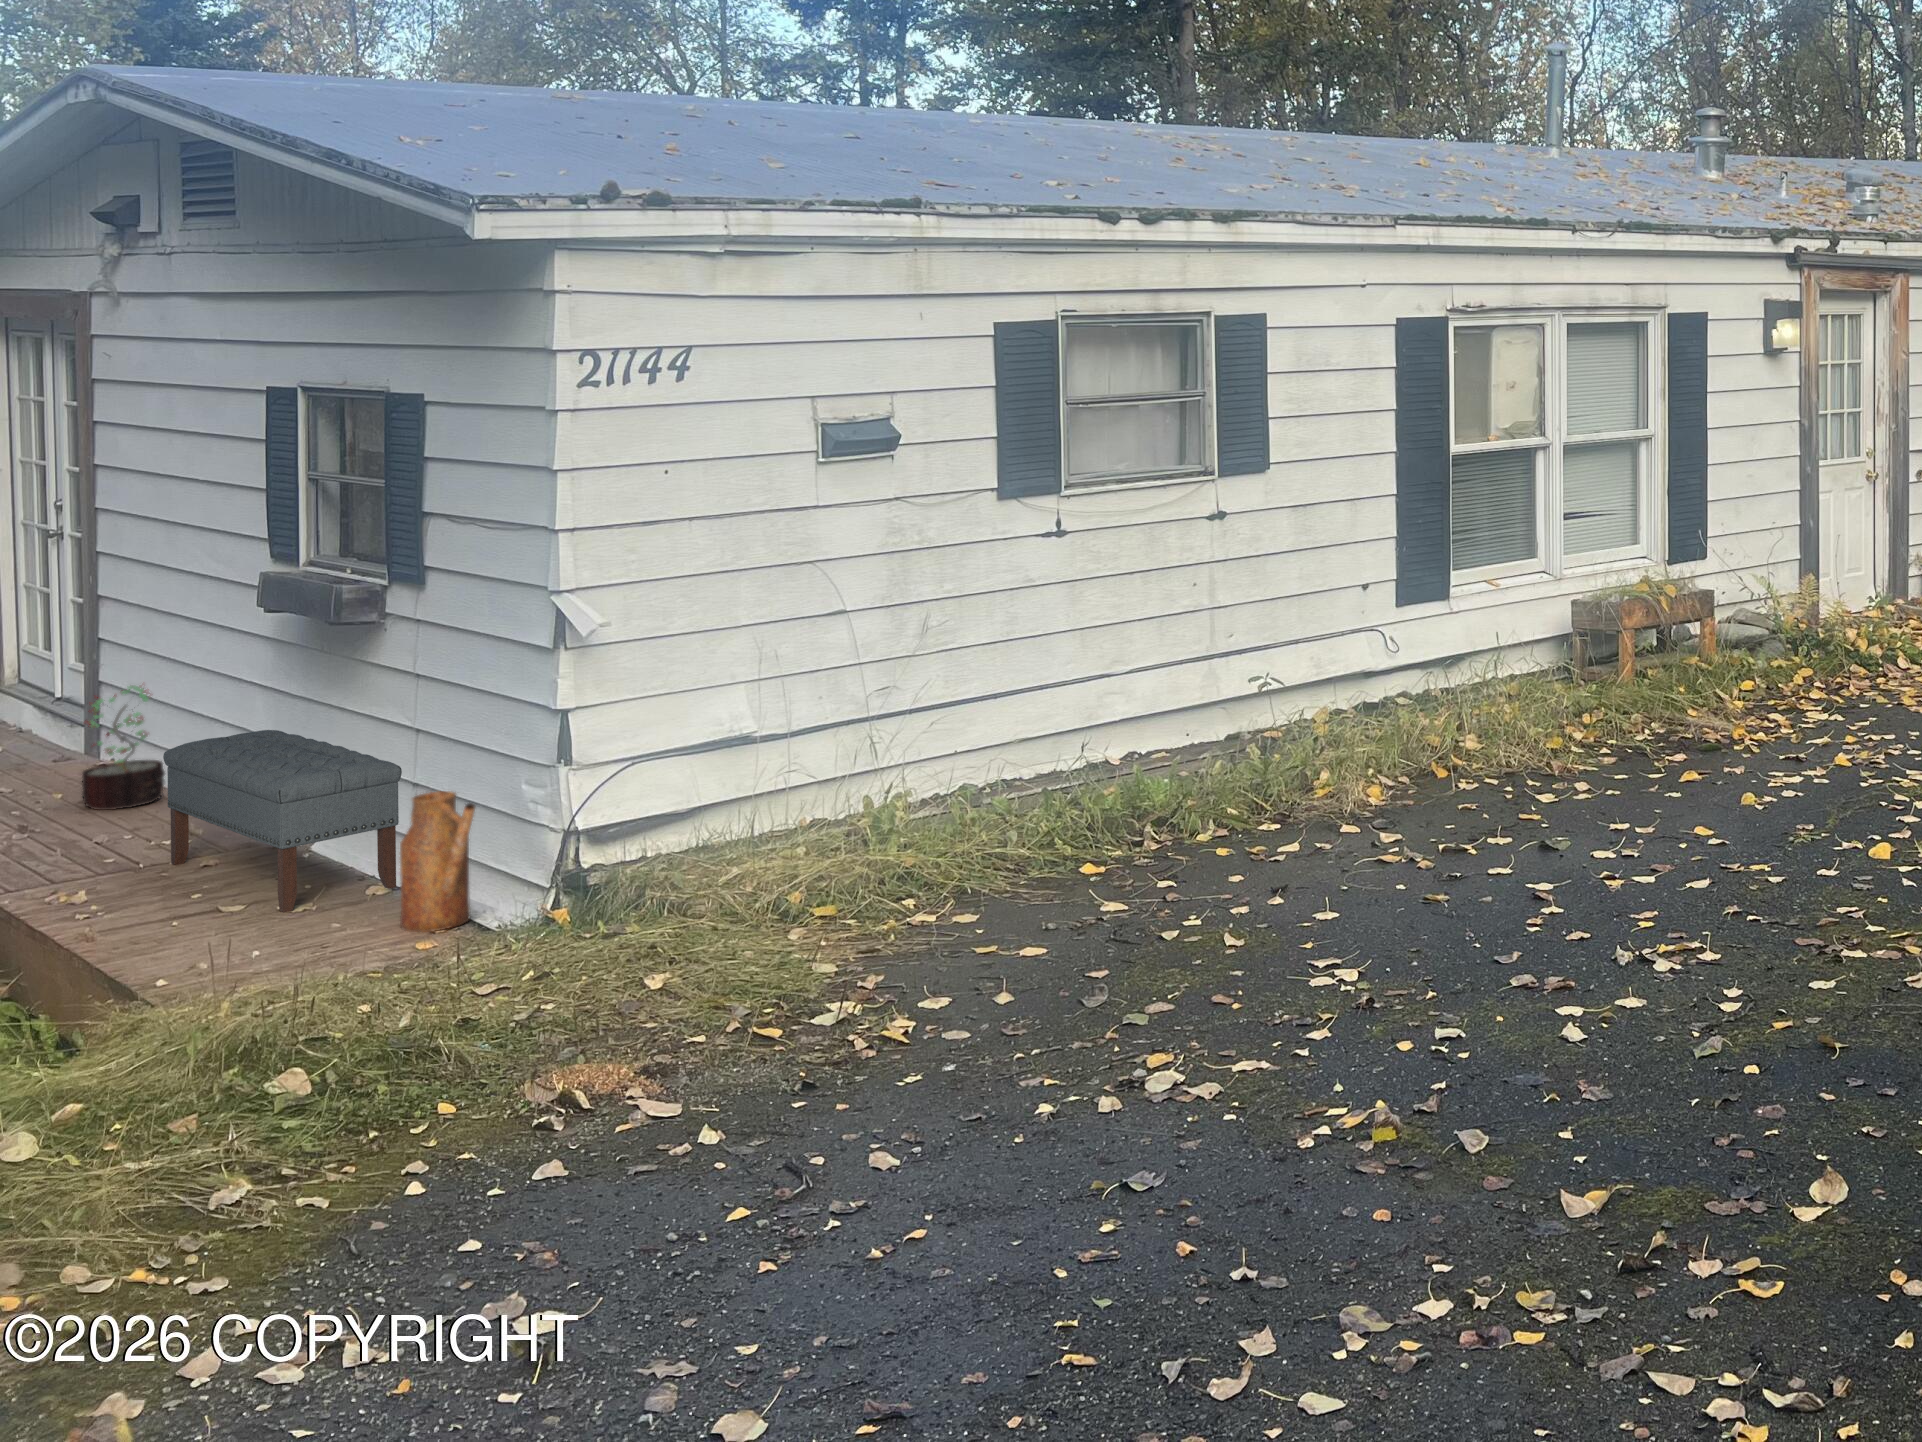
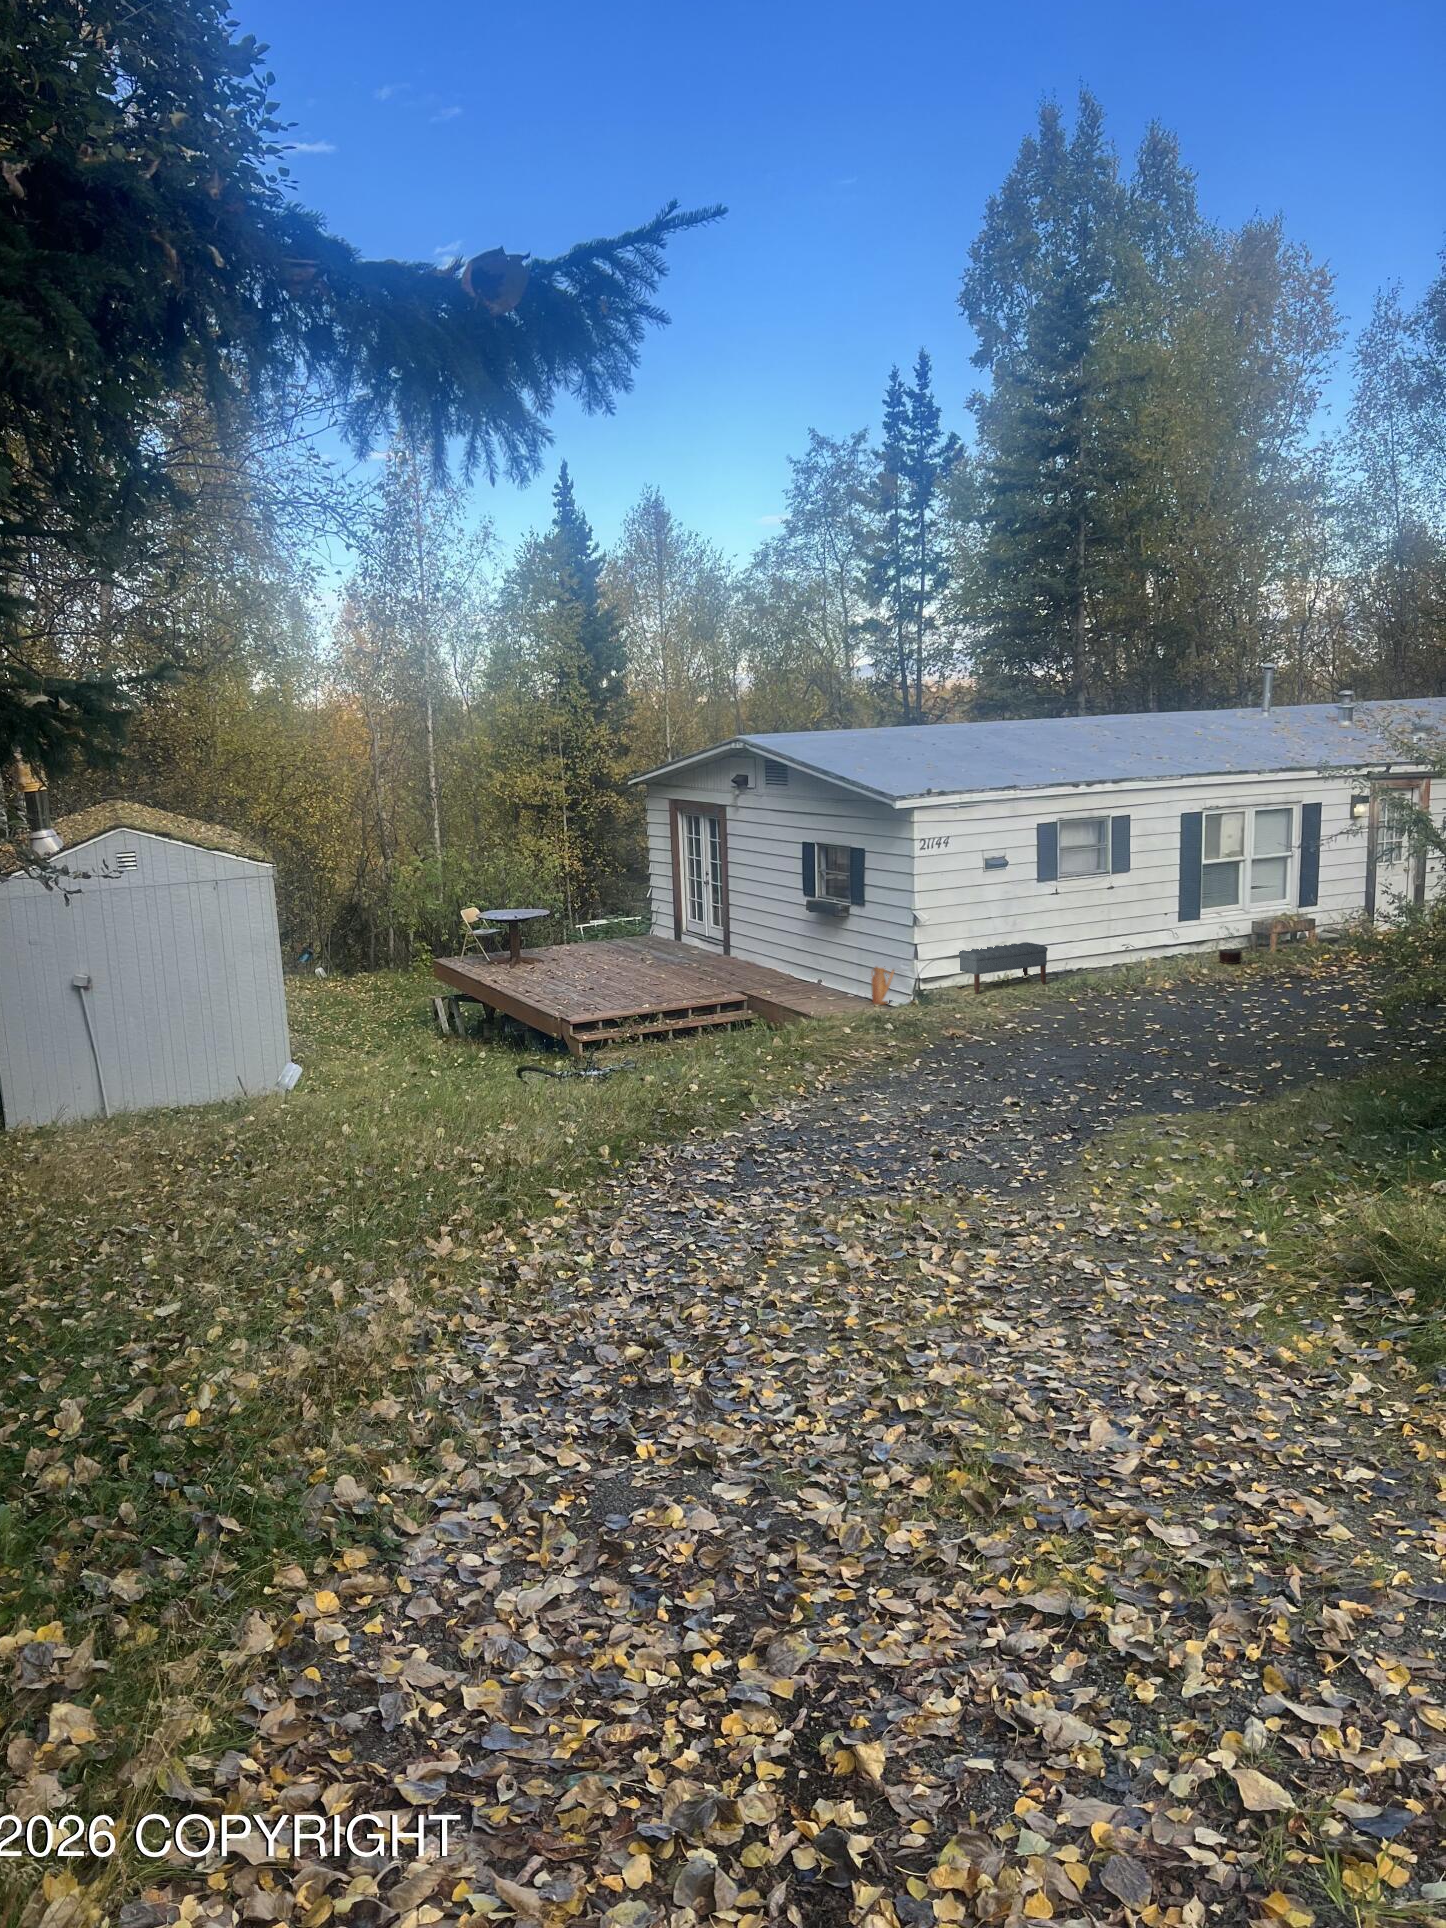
decorative plant: present [82,686,165,810] -> present [1217,926,1242,964]
bench: present [163,730,402,913] -> present [957,942,1048,994]

